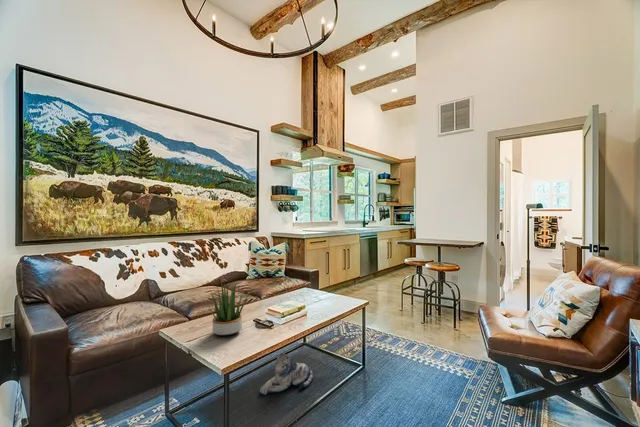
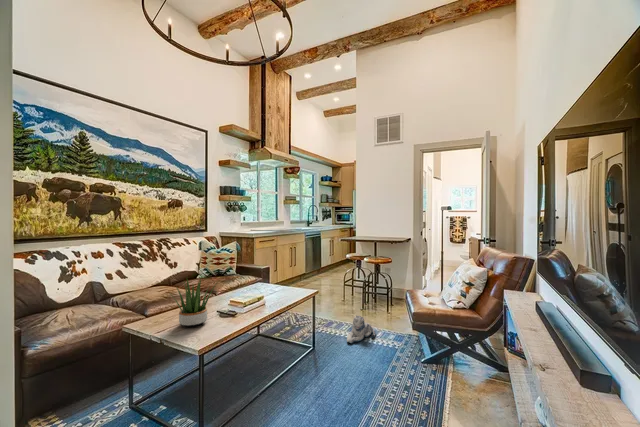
plush toy: present [260,353,313,395] -> present [347,315,376,343]

